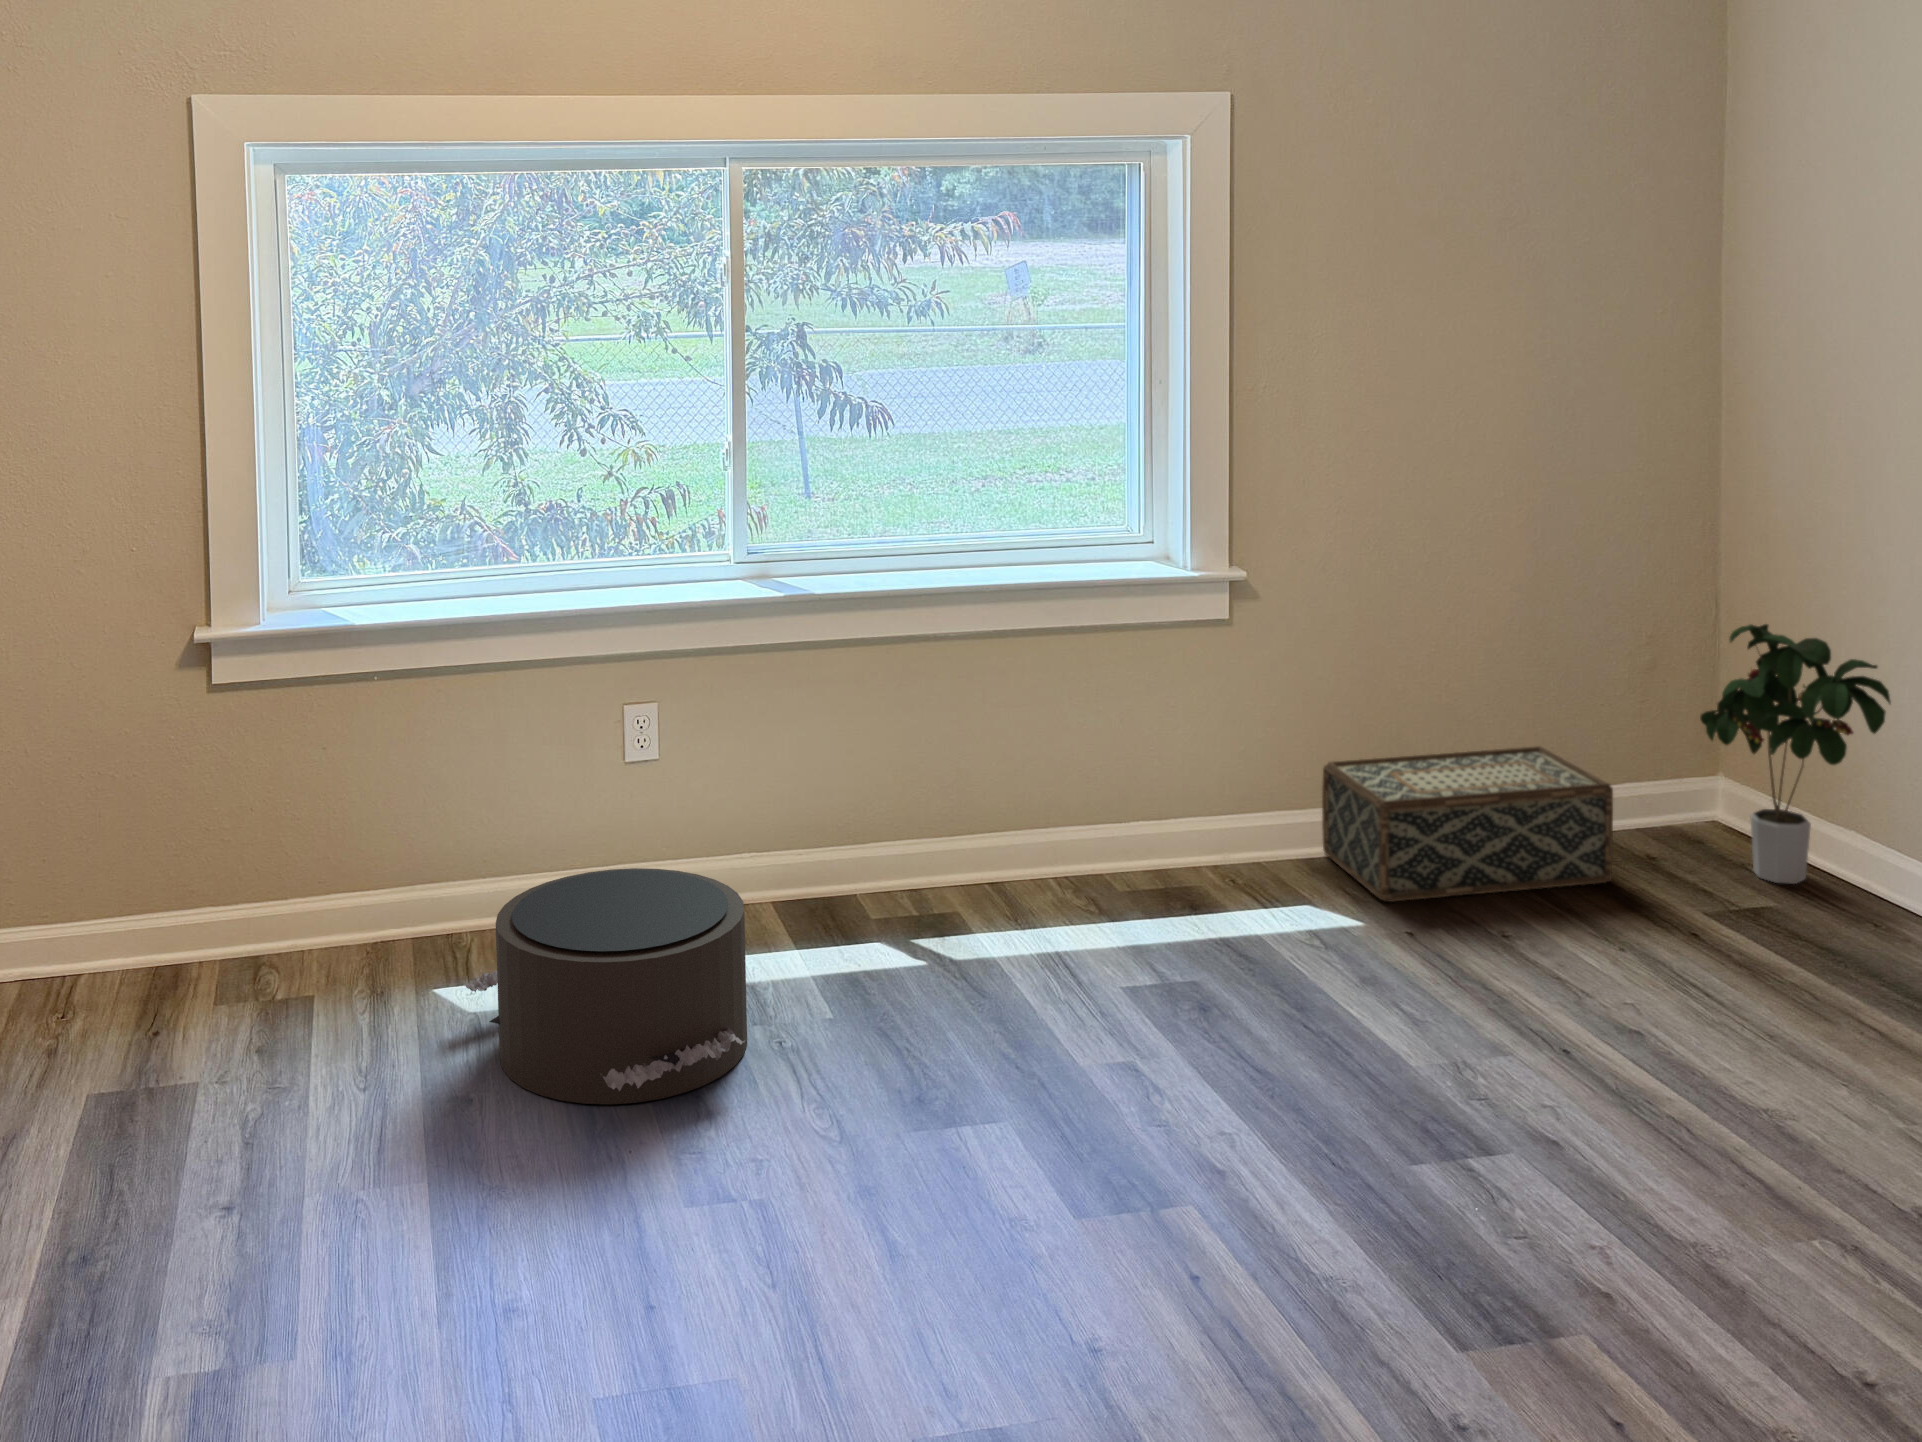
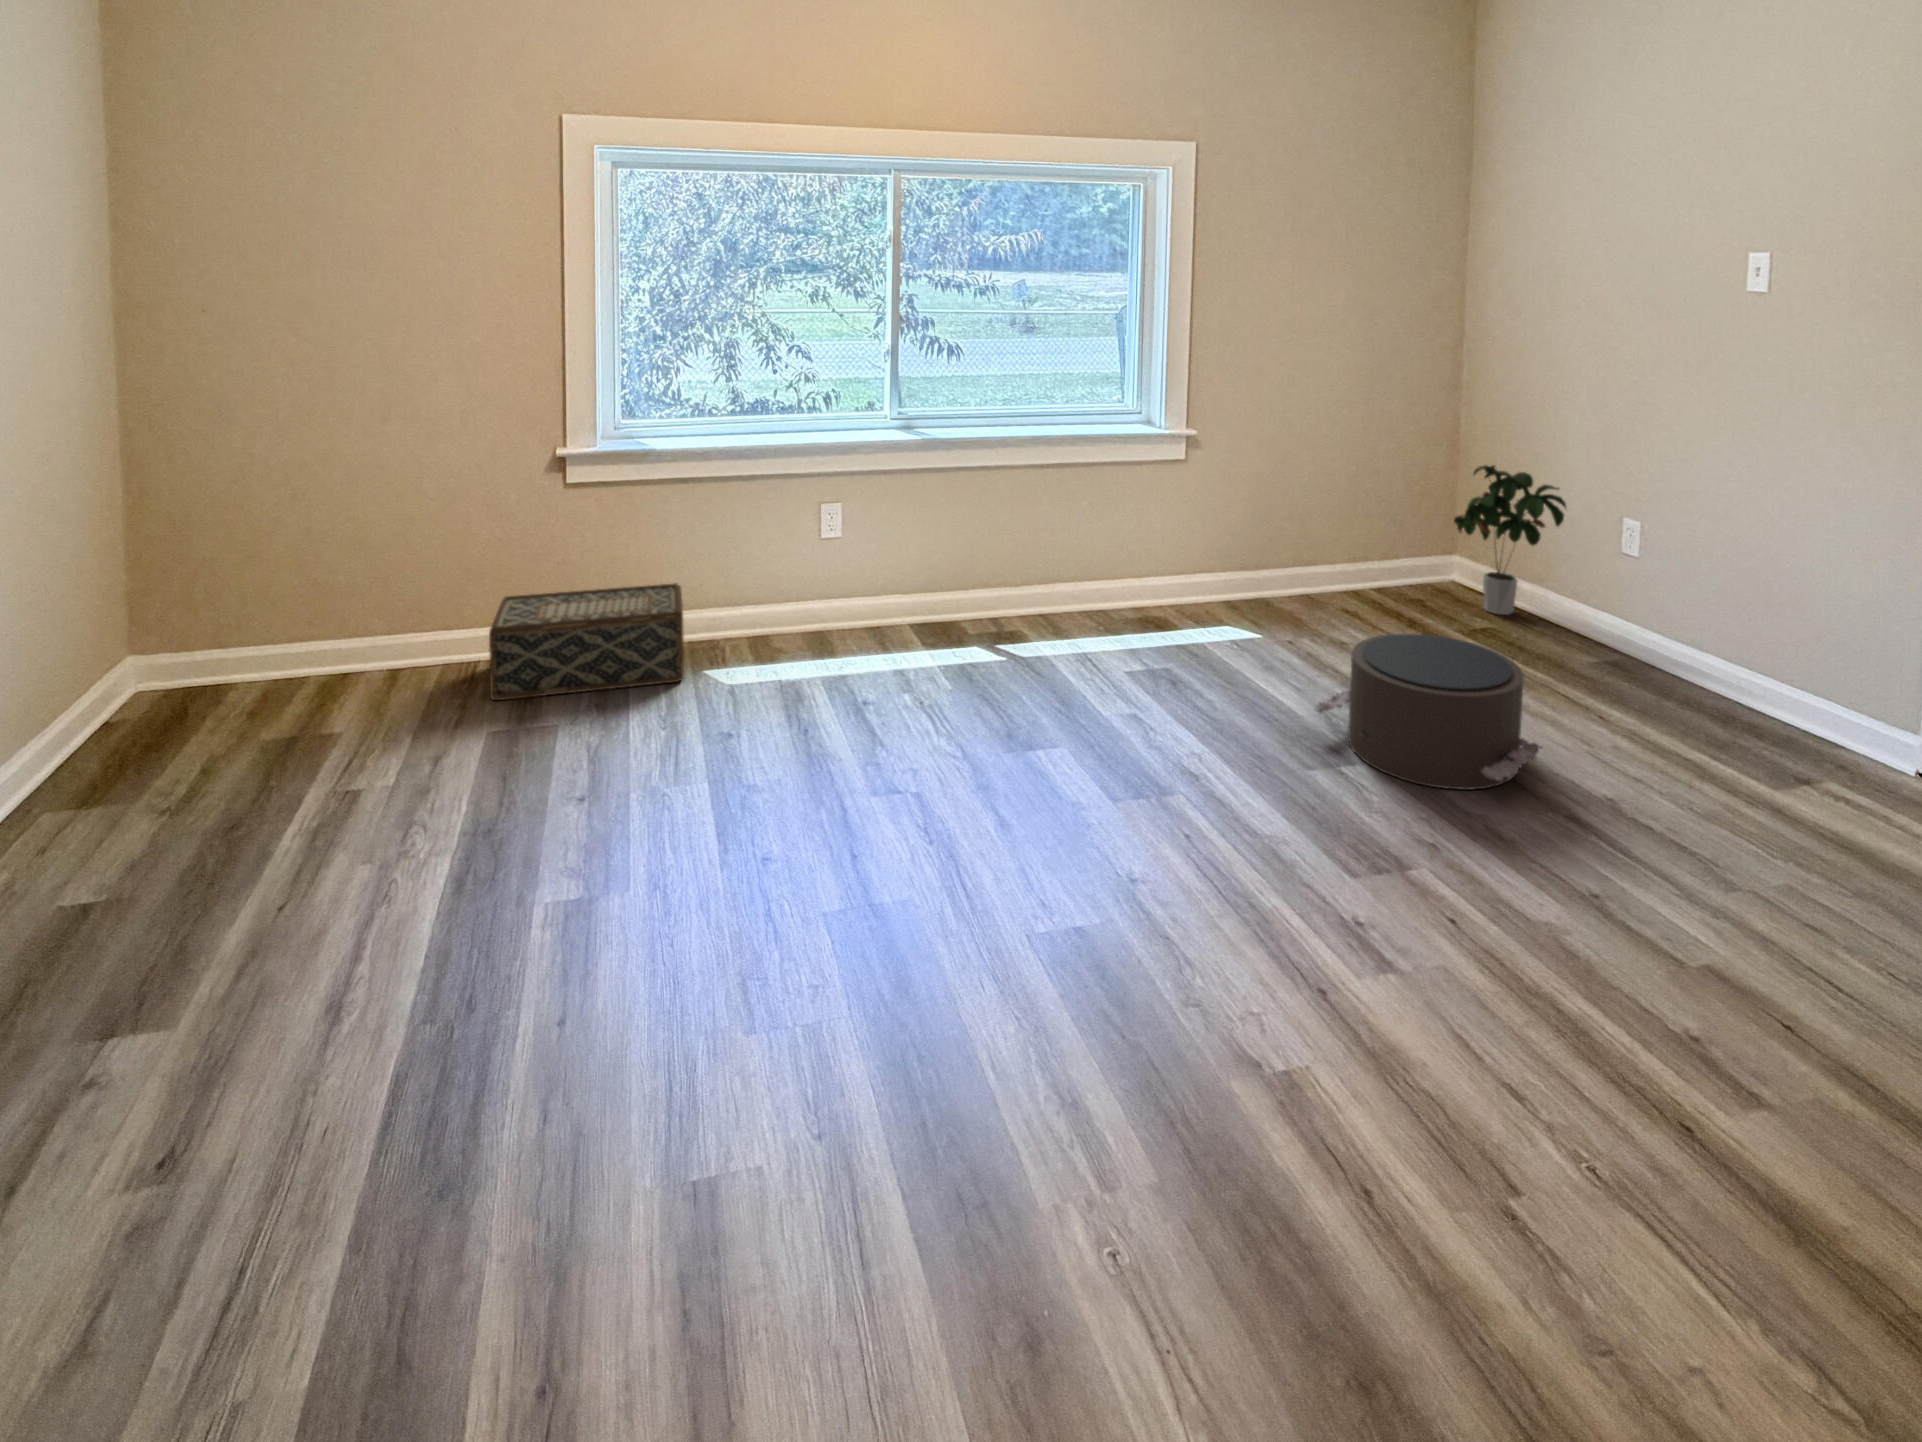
woven basket: present [1322,746,1613,902] -> present [489,583,684,700]
pouf: present [465,868,747,1104] -> present [1314,633,1542,790]

